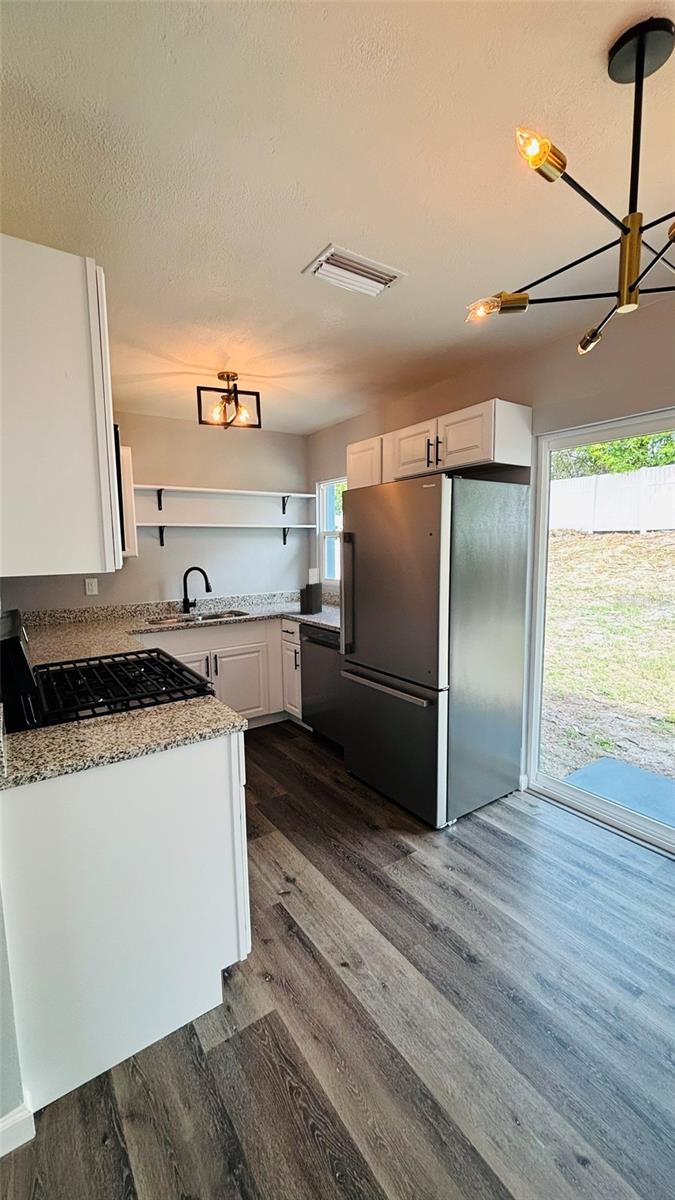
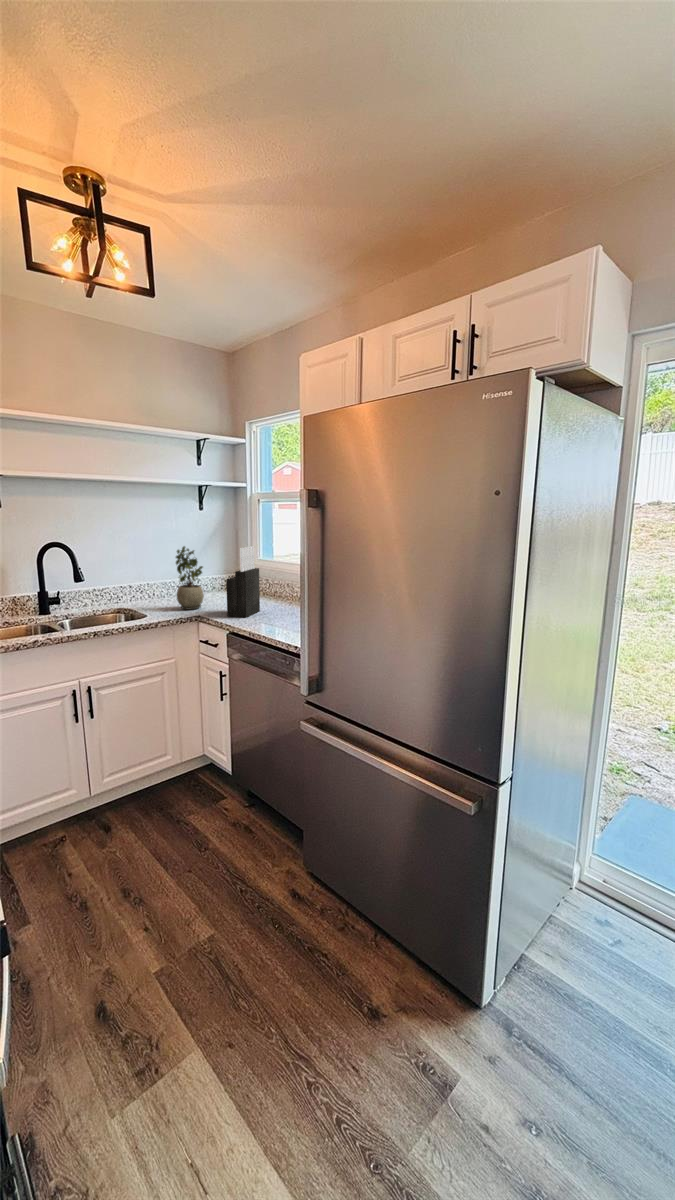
potted plant: none [268,569,286,611] -> present [176,546,204,610]

